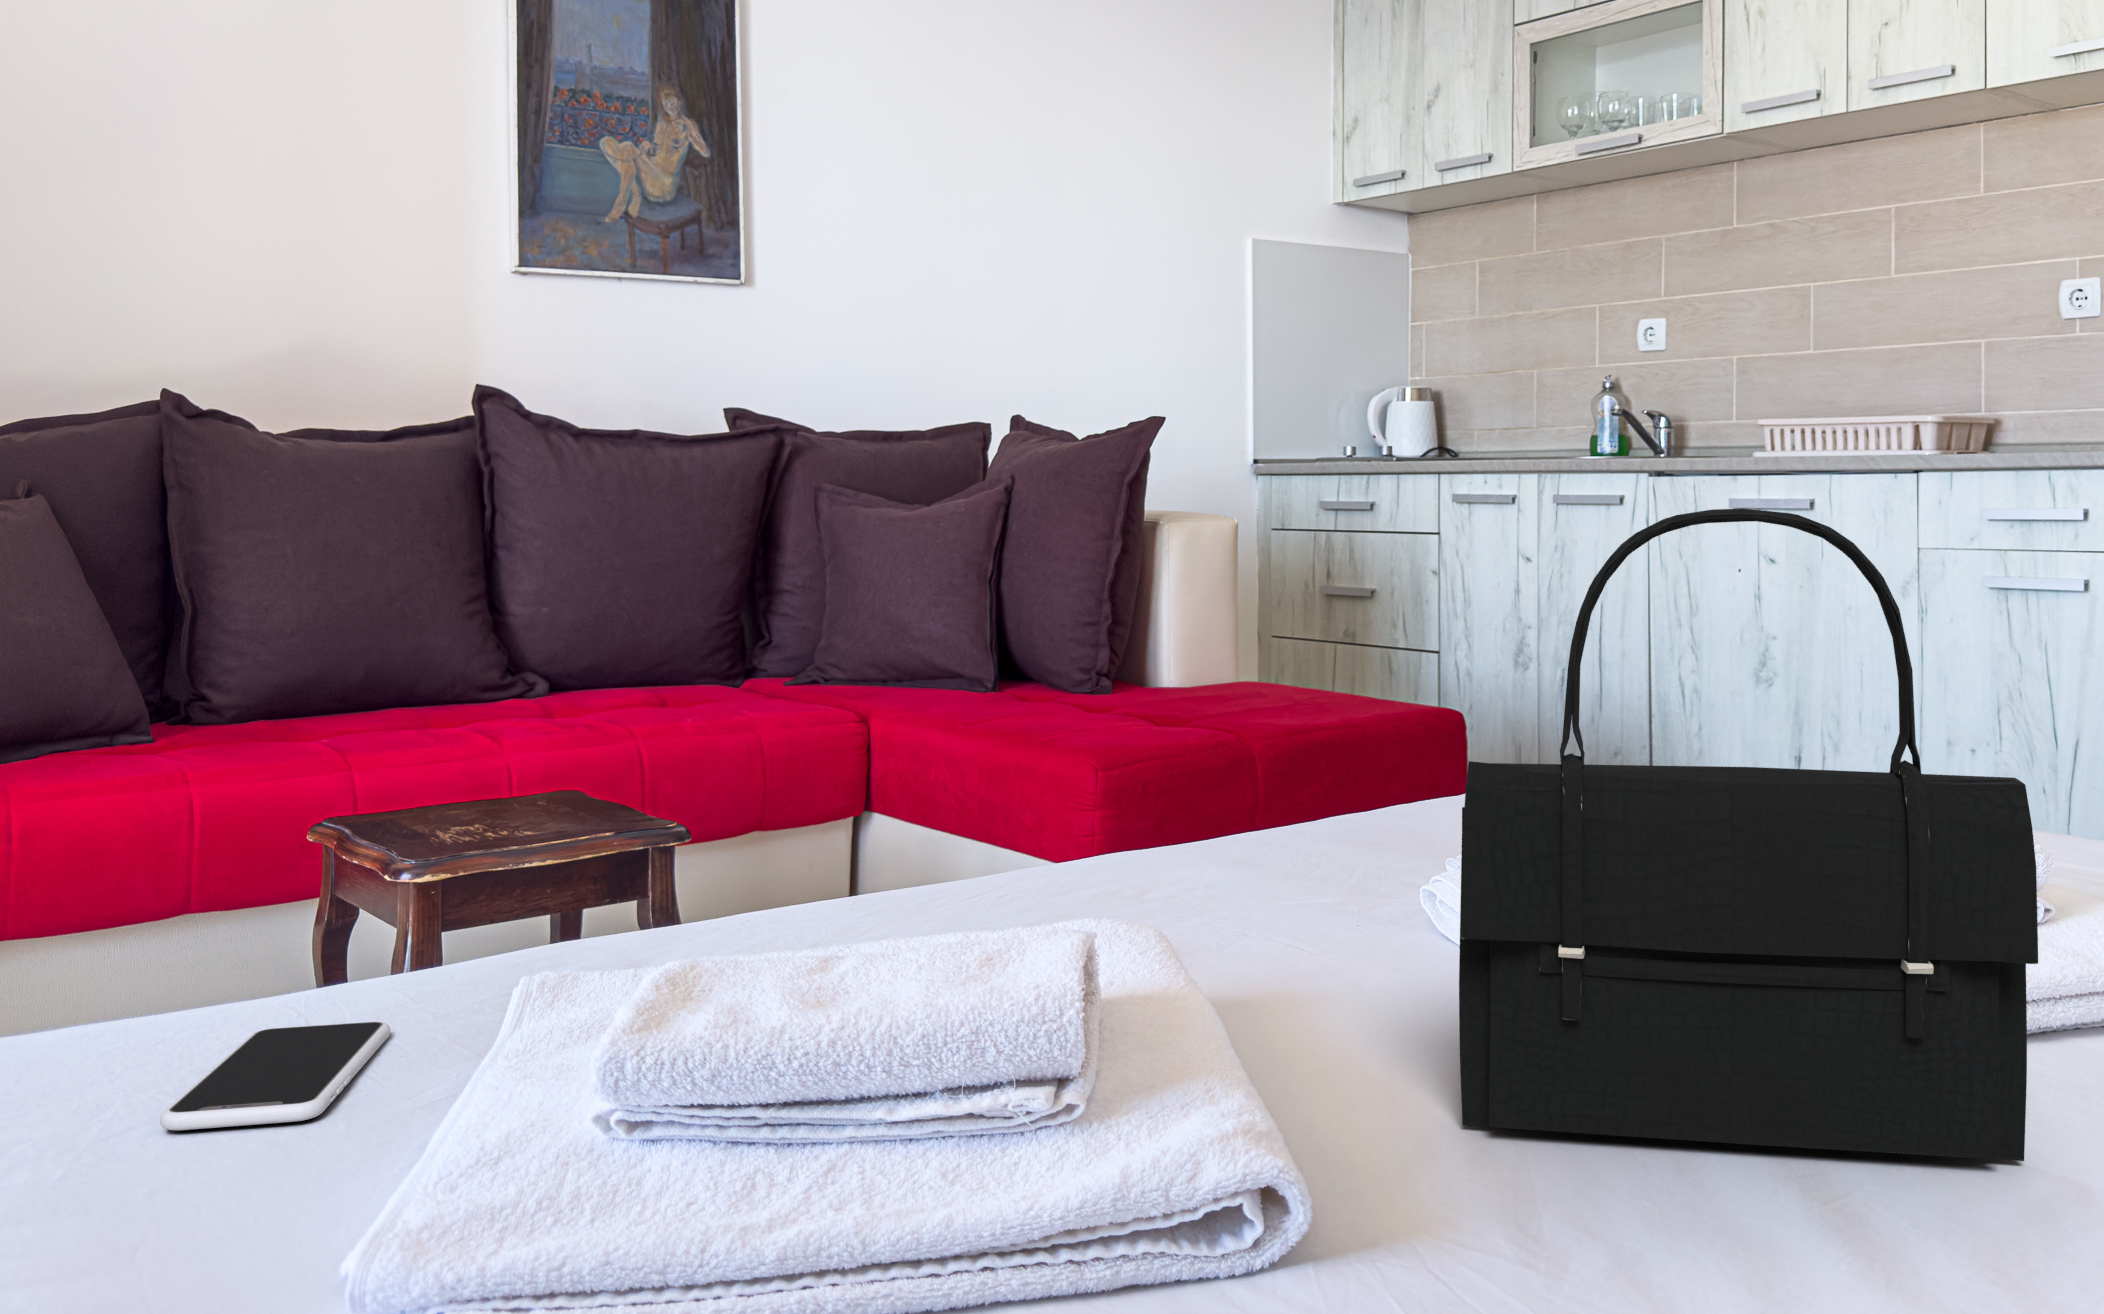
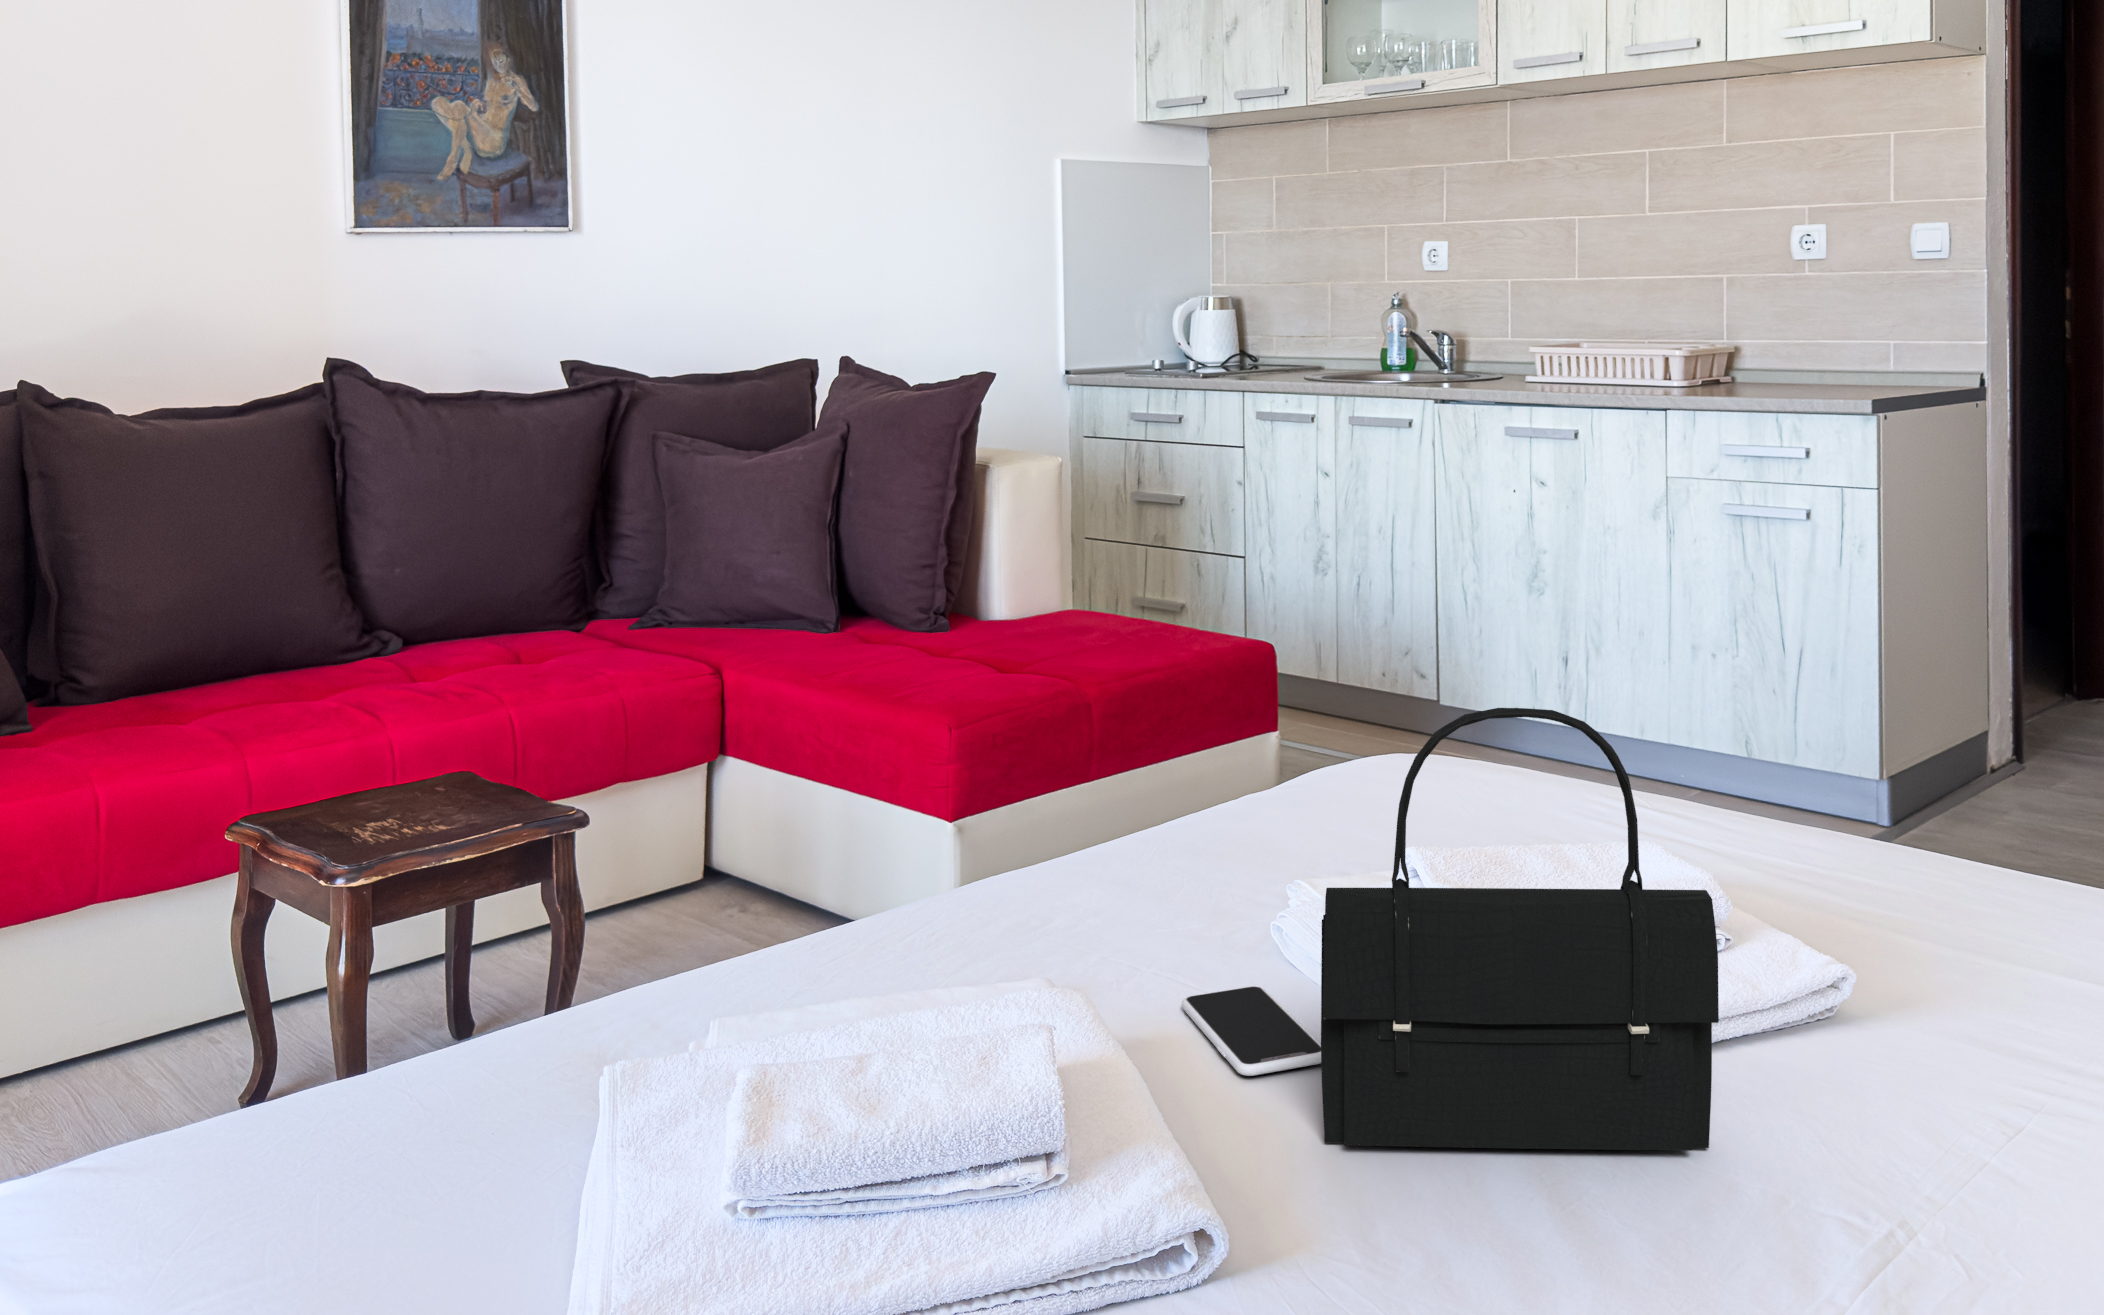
smartphone: present [160,1022,390,1130] -> present [1182,986,1321,1076]

